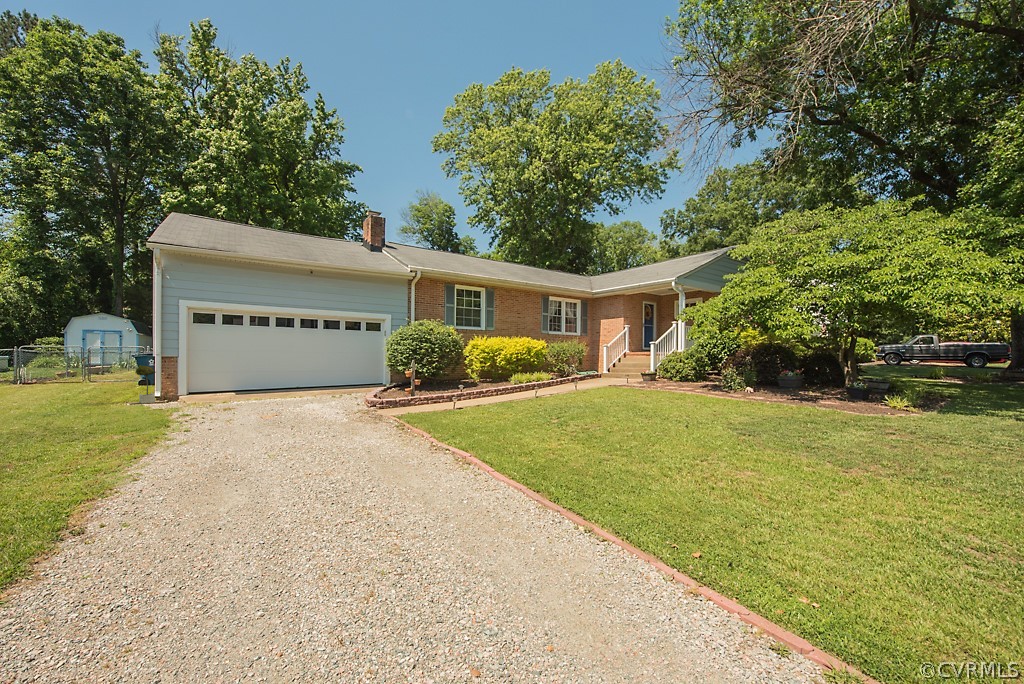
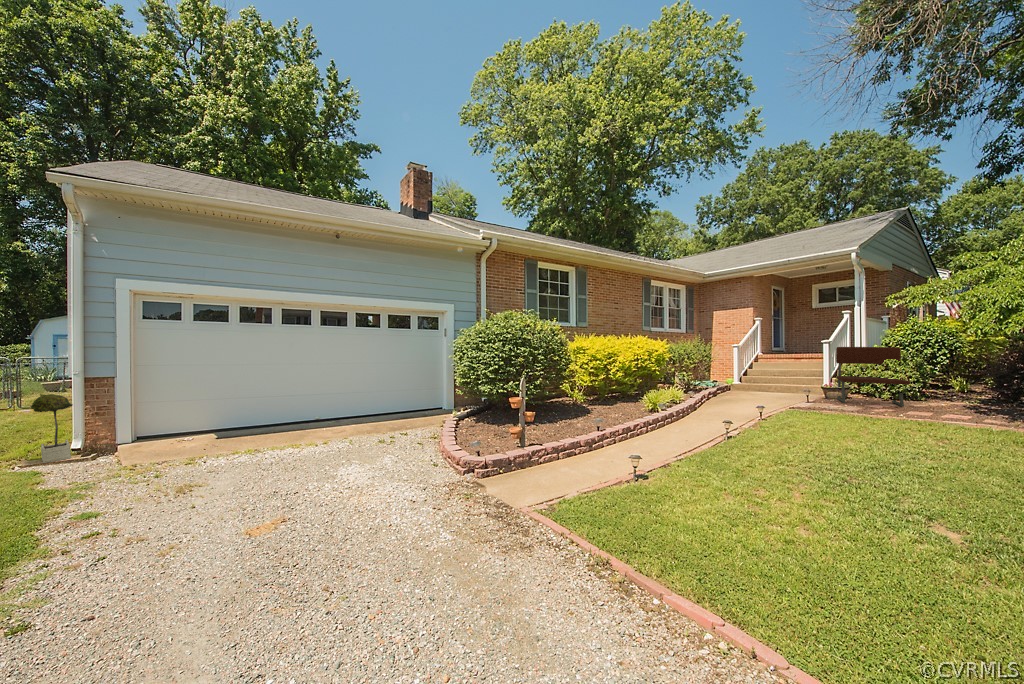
bench: none [657,345,696,386] -> present [836,347,910,406]

